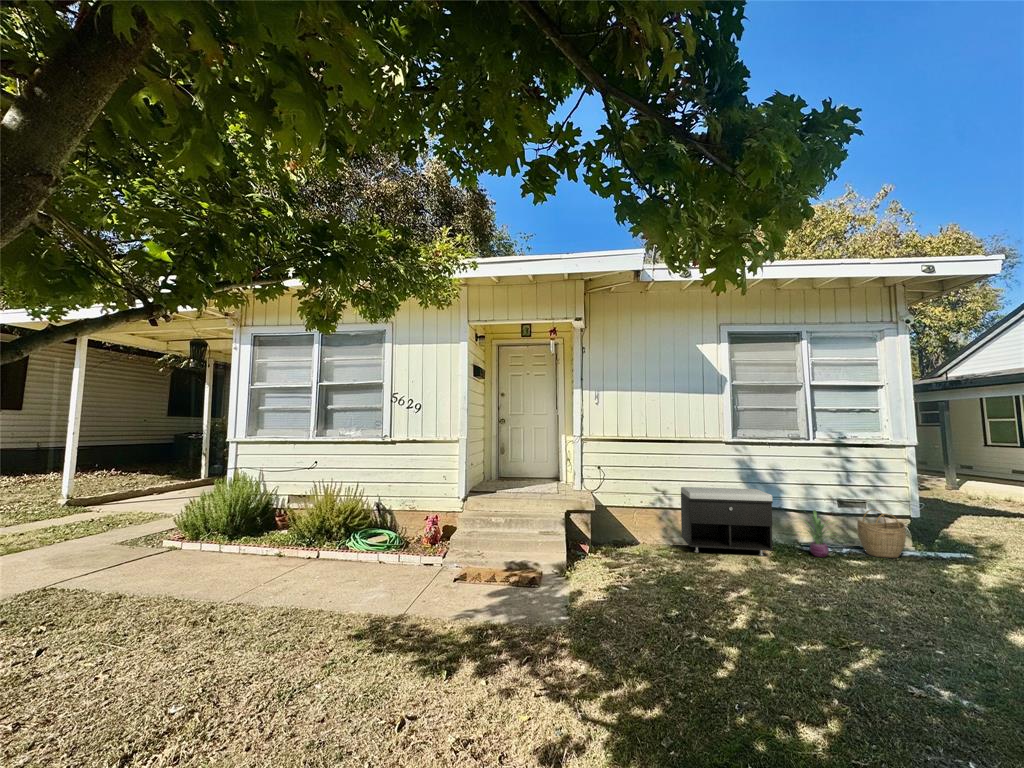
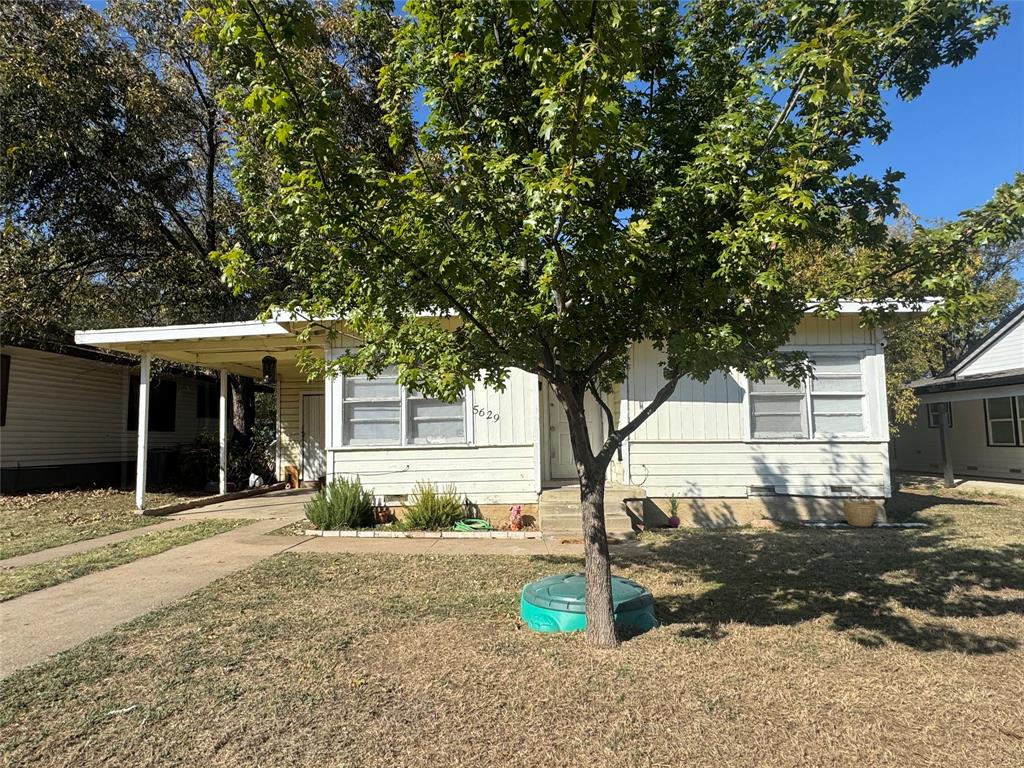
storage bench: present [681,487,773,556] -> none [711,479,780,528]
decorative plant: present [808,510,829,557] -> present [666,493,681,527]

